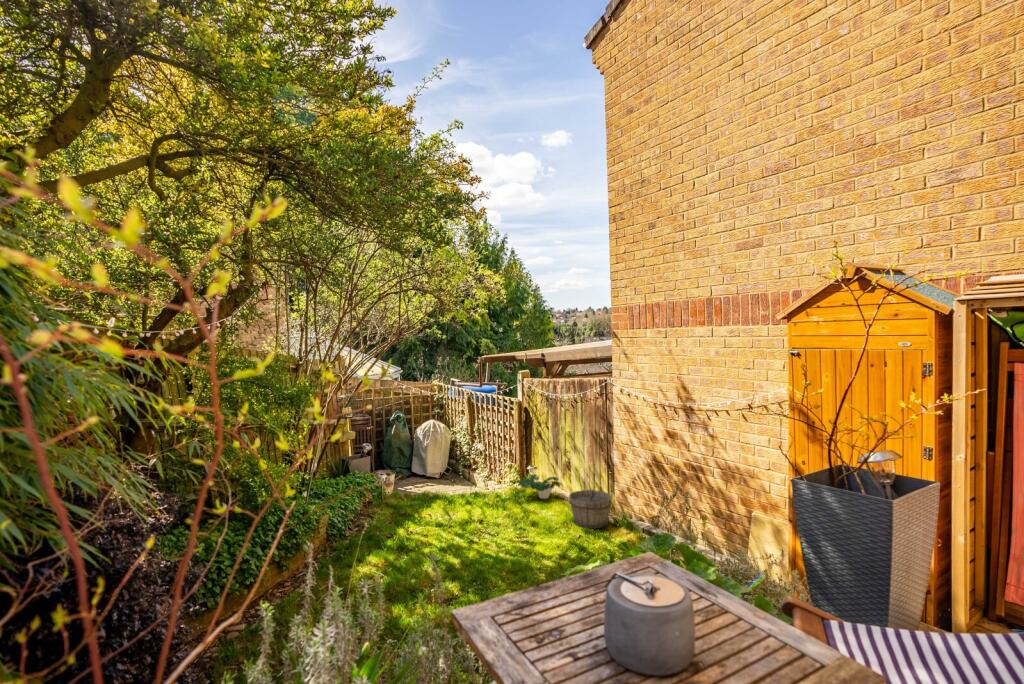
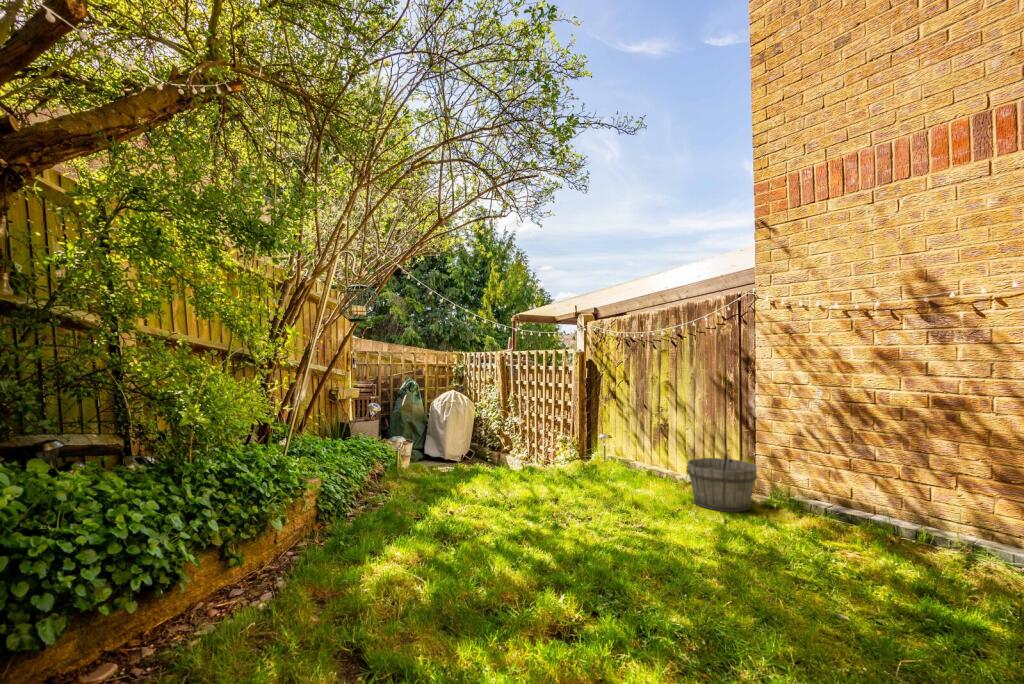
potted plant: present [520,474,562,499] -> none [593,444,658,477]

